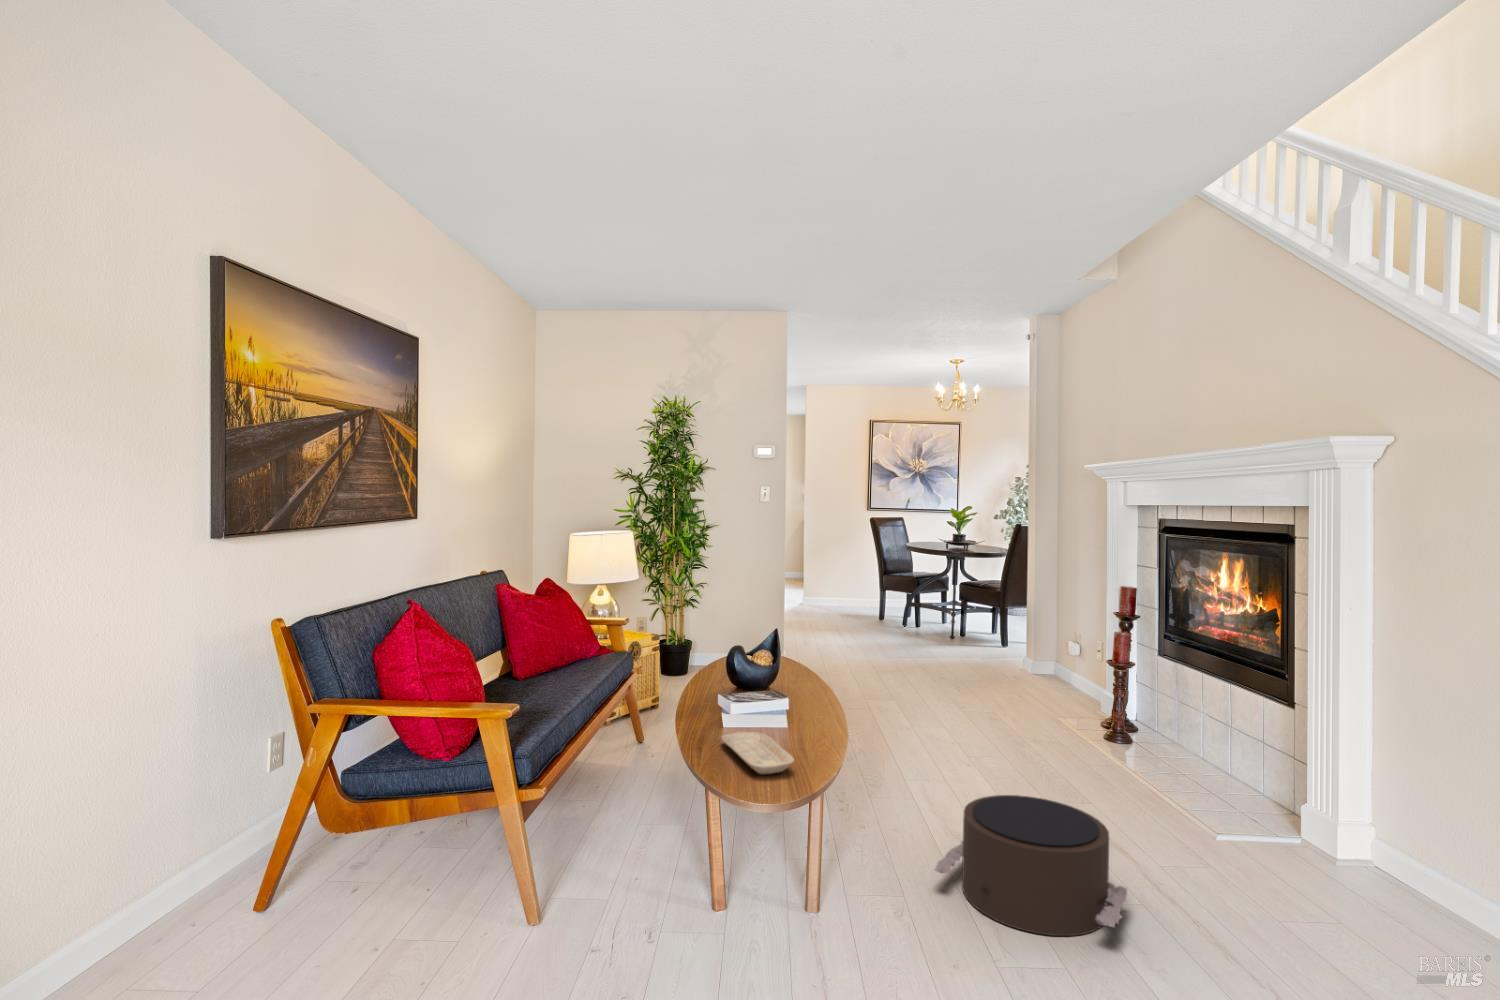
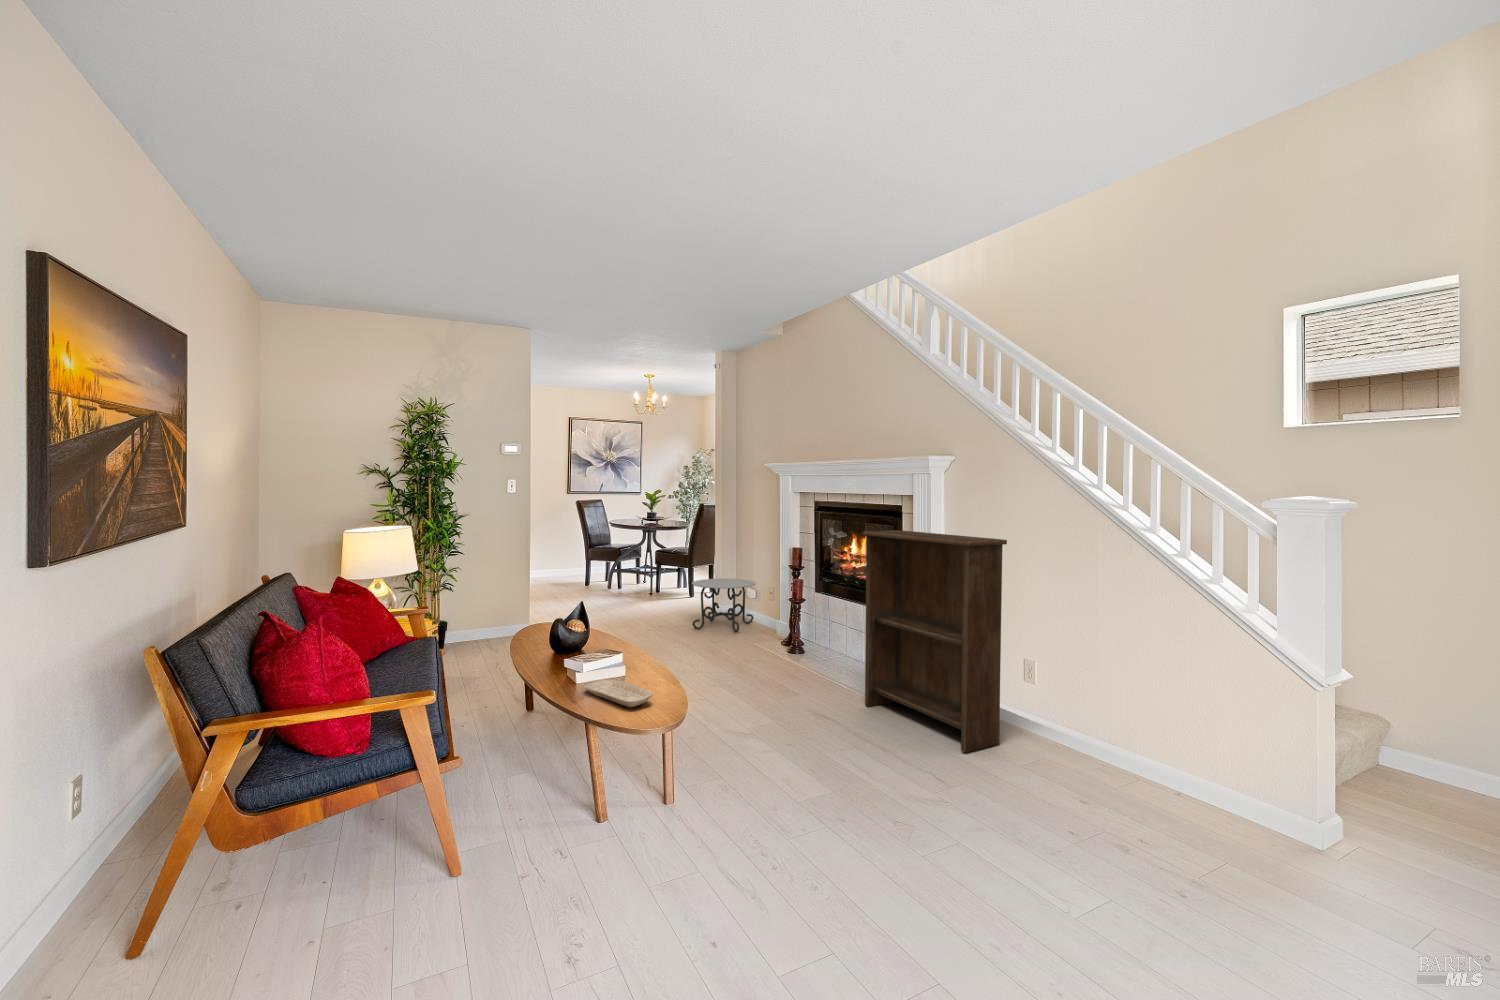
bookshelf: none [1200,561,1486,981] -> present [863,530,1007,753]
side table: none [980,623,1074,699] -> present [692,579,755,632]
pouf: present [935,795,1127,936] -> none [735,693,849,775]

